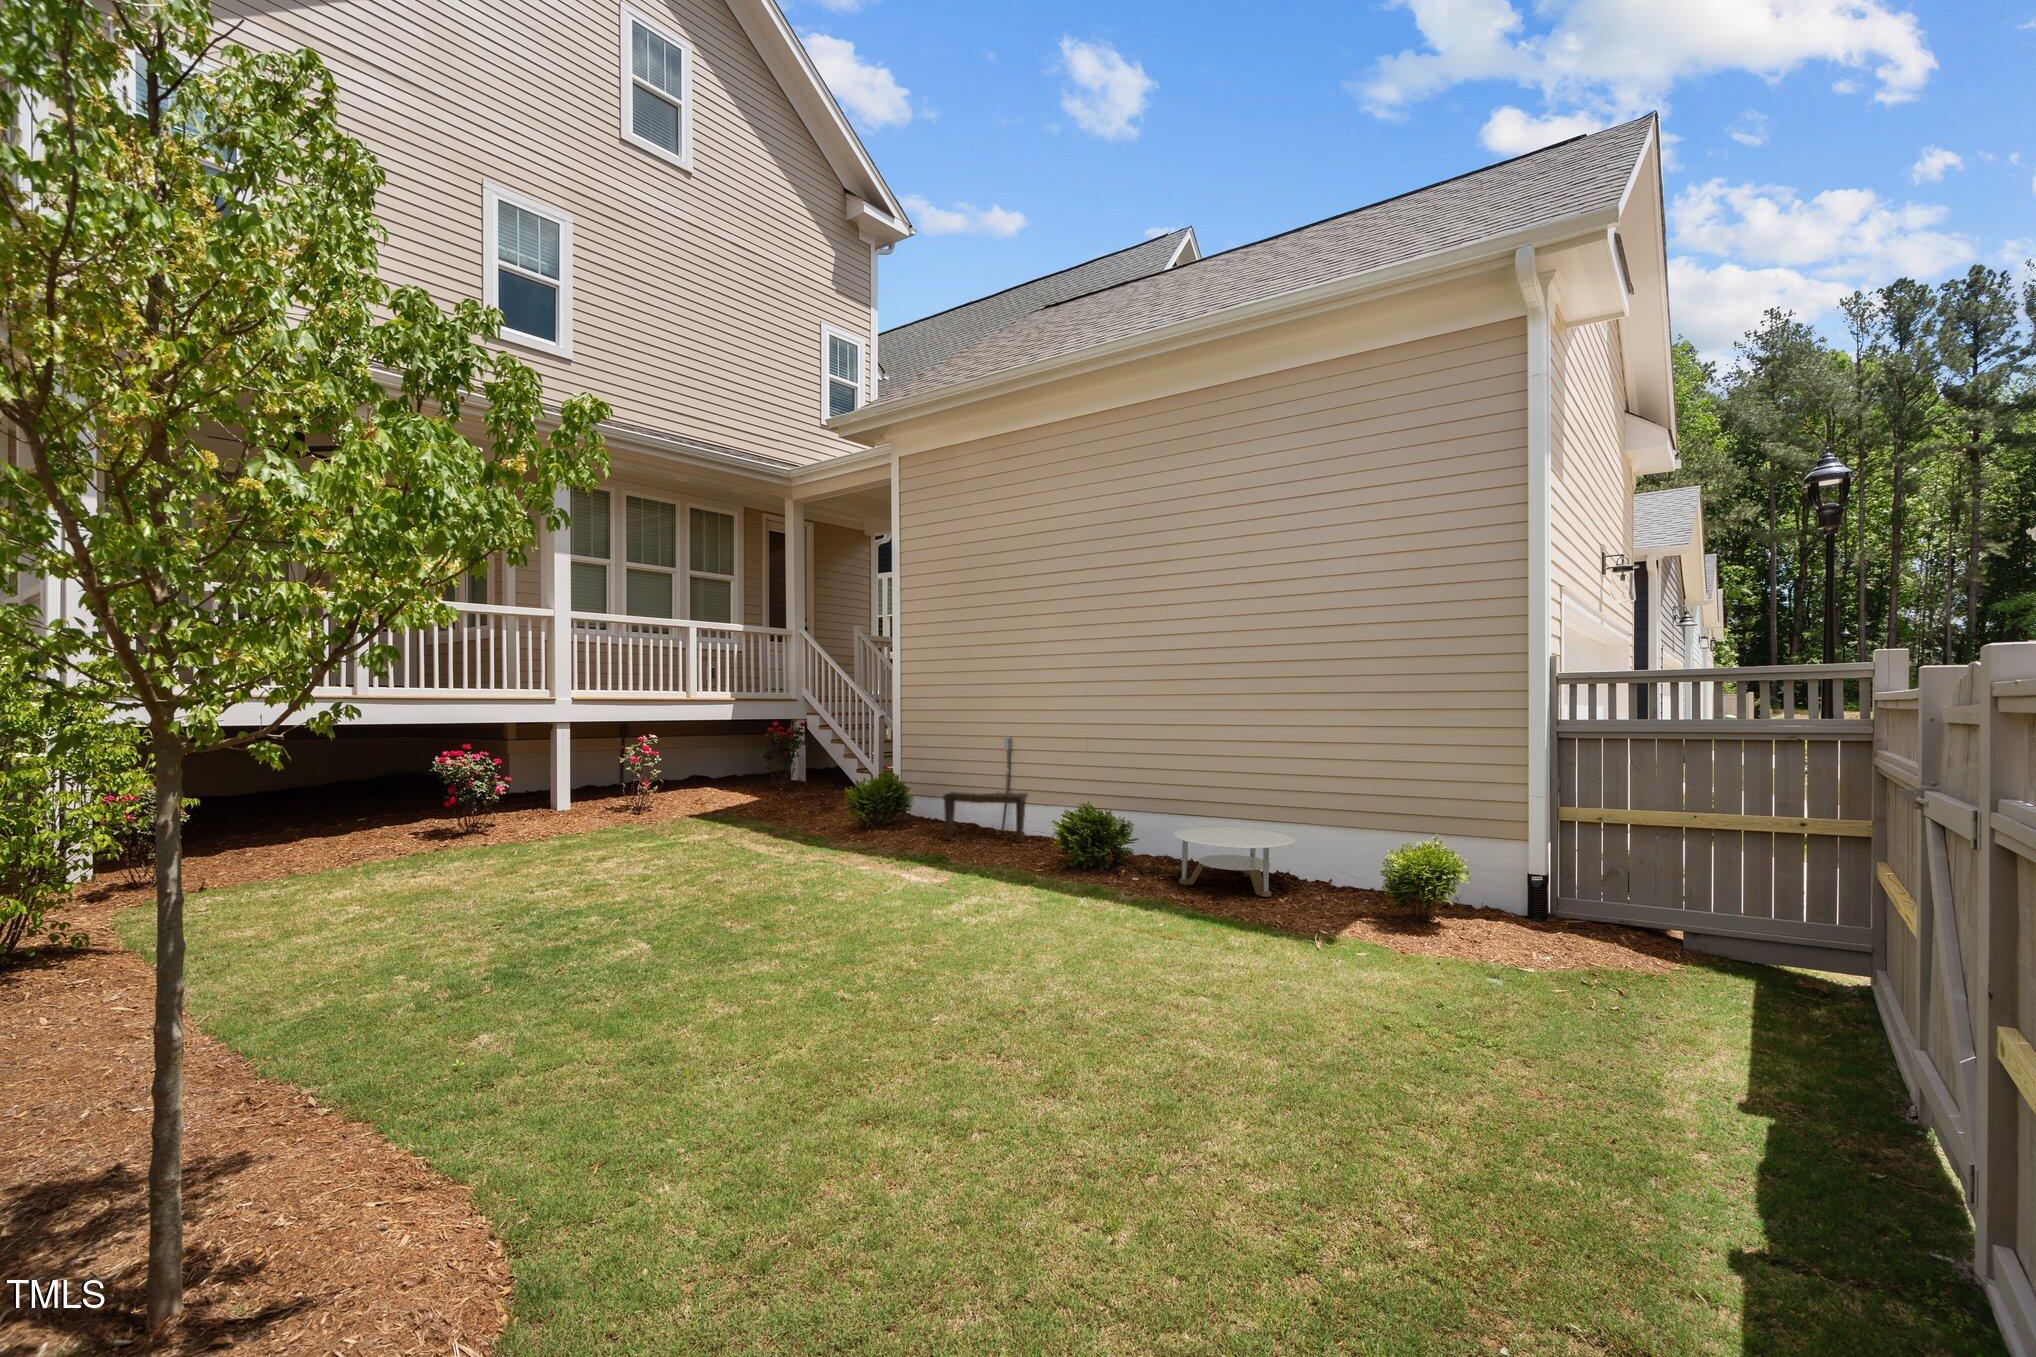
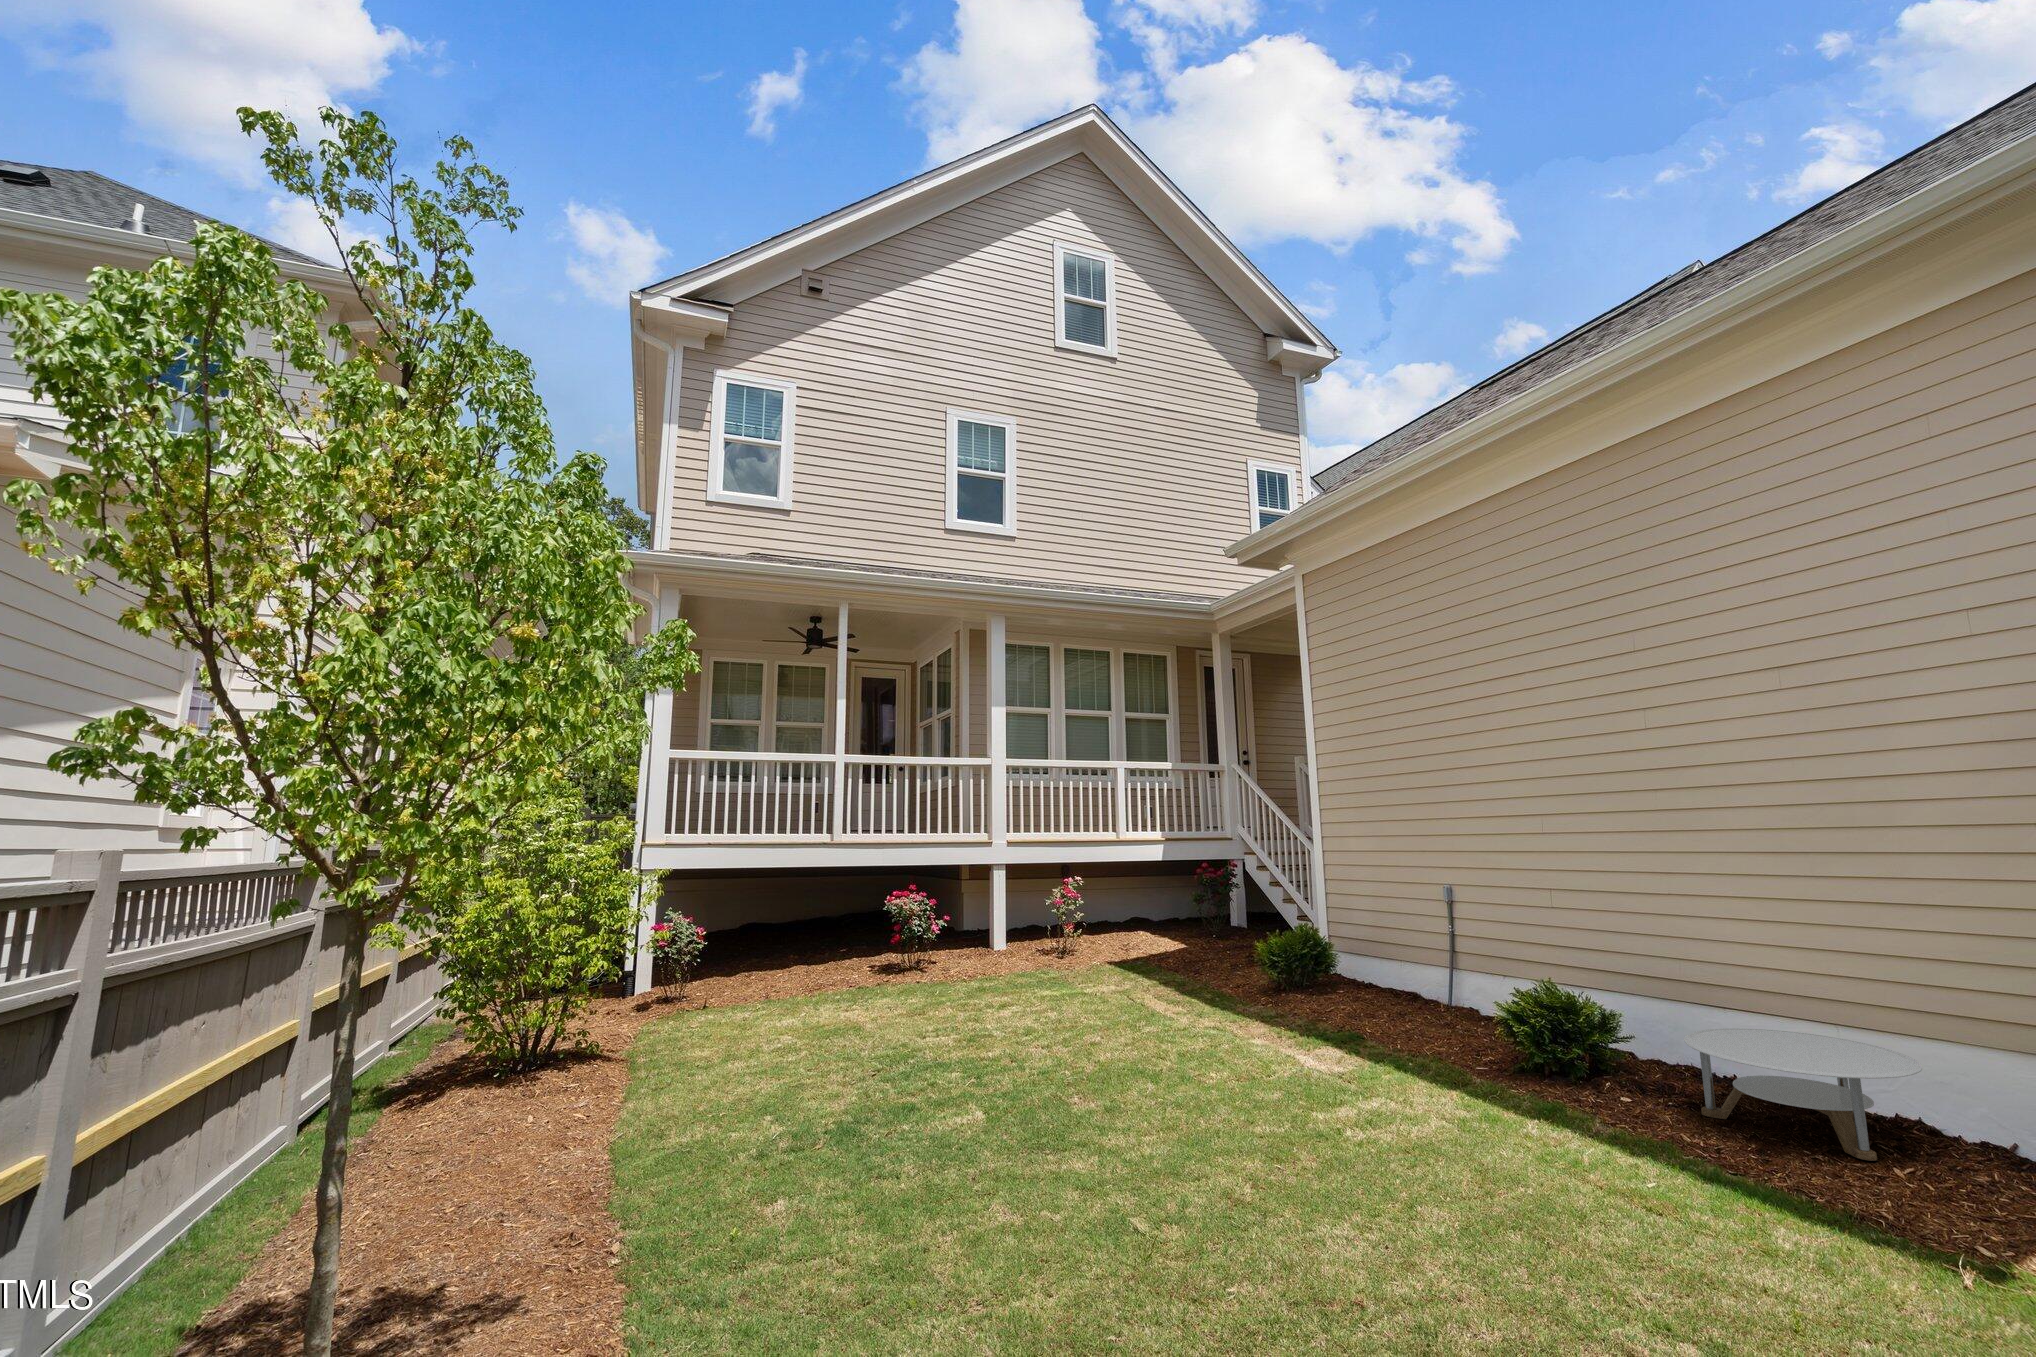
bench: present [943,792,1028,842] -> none [1366,951,1481,1023]

